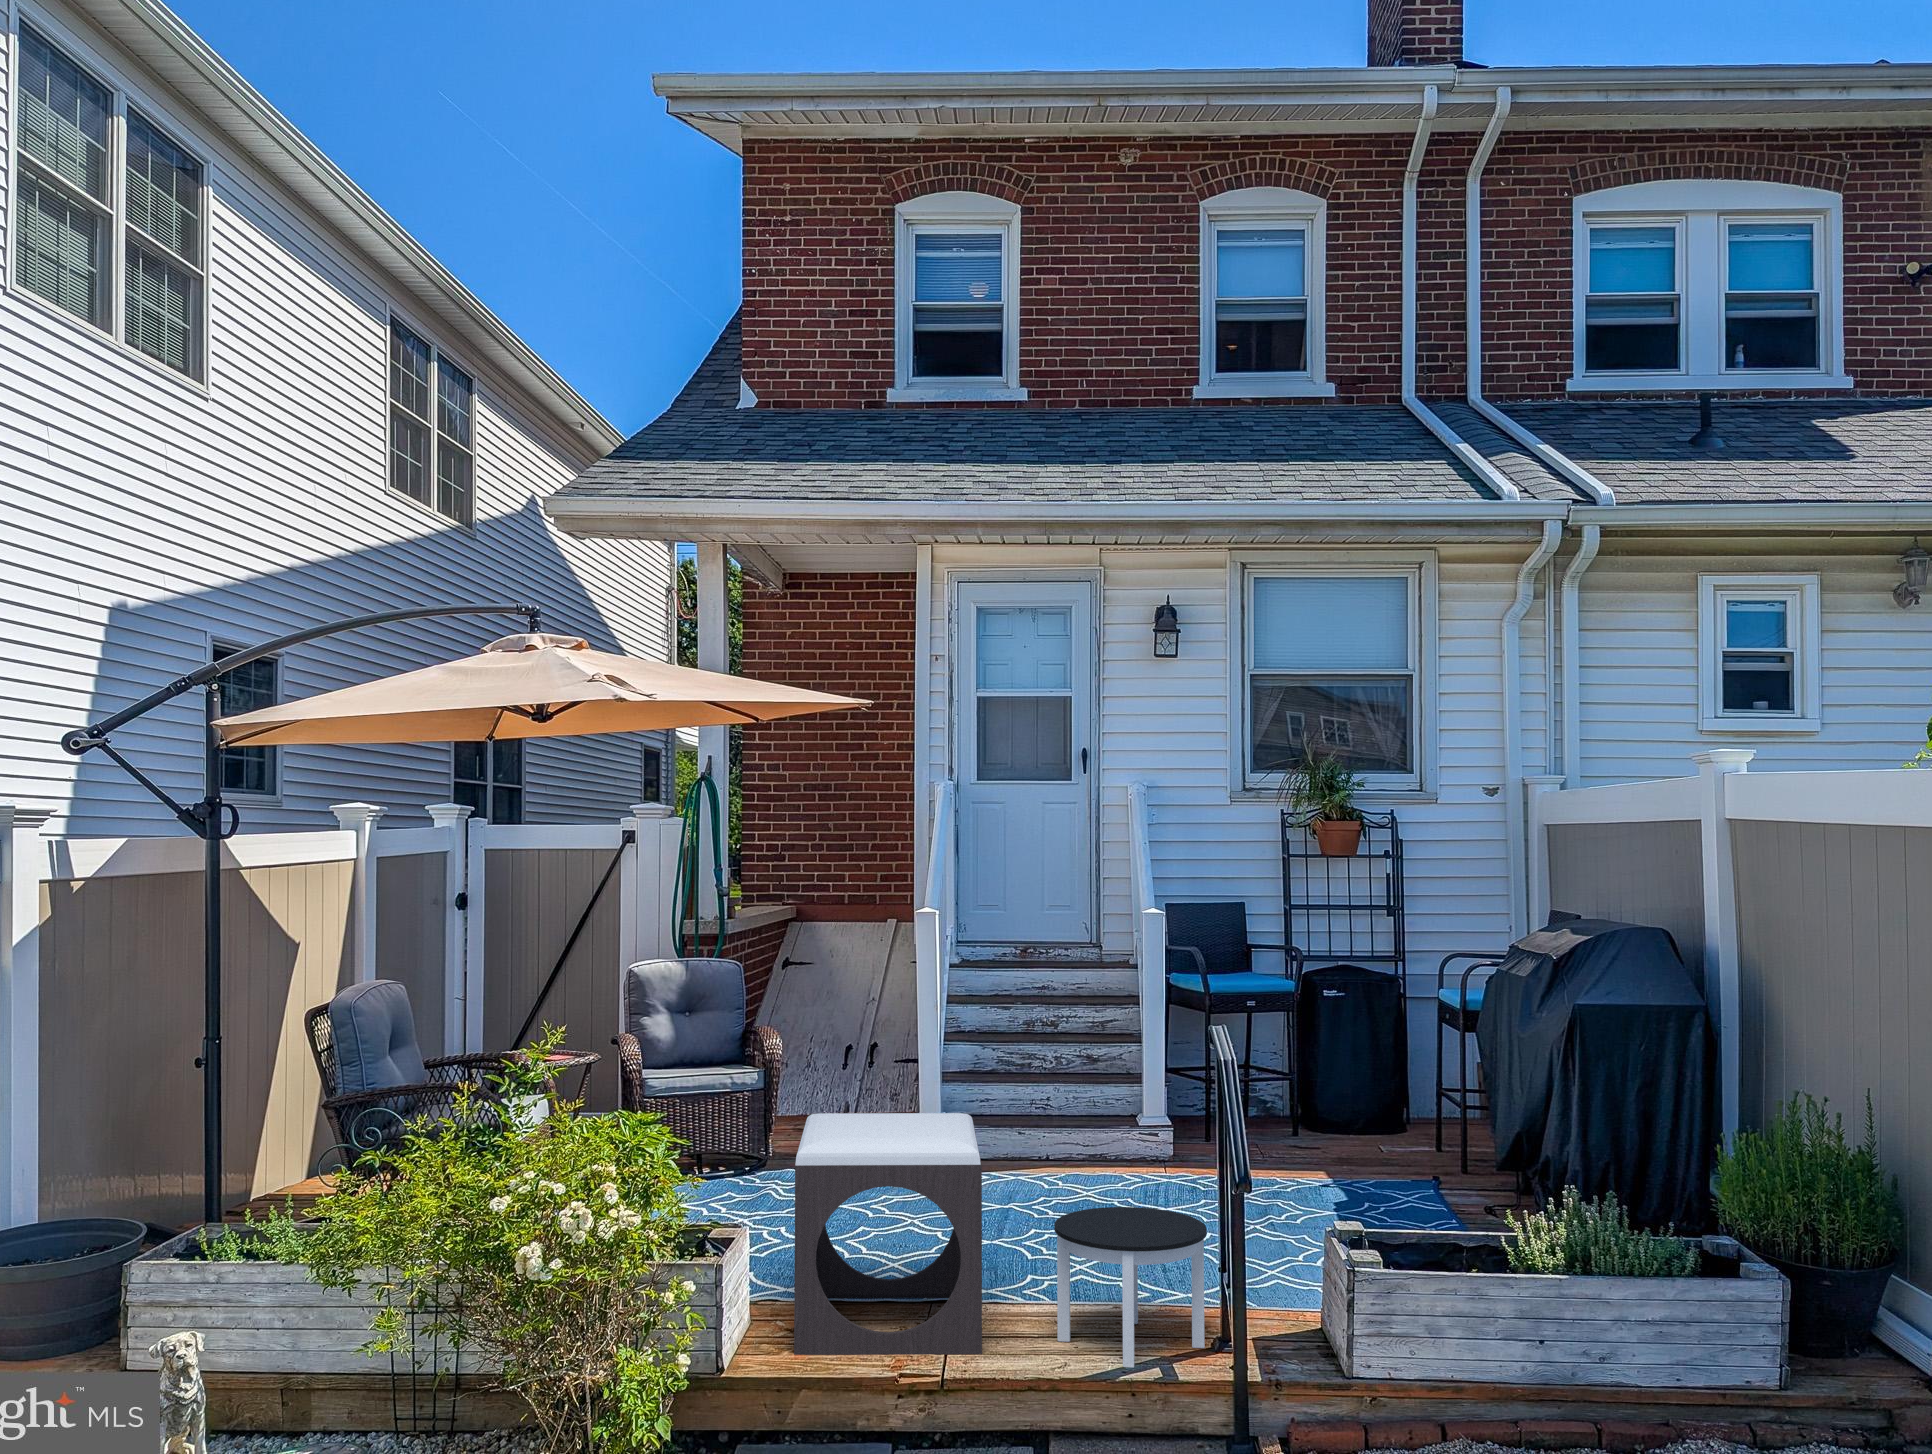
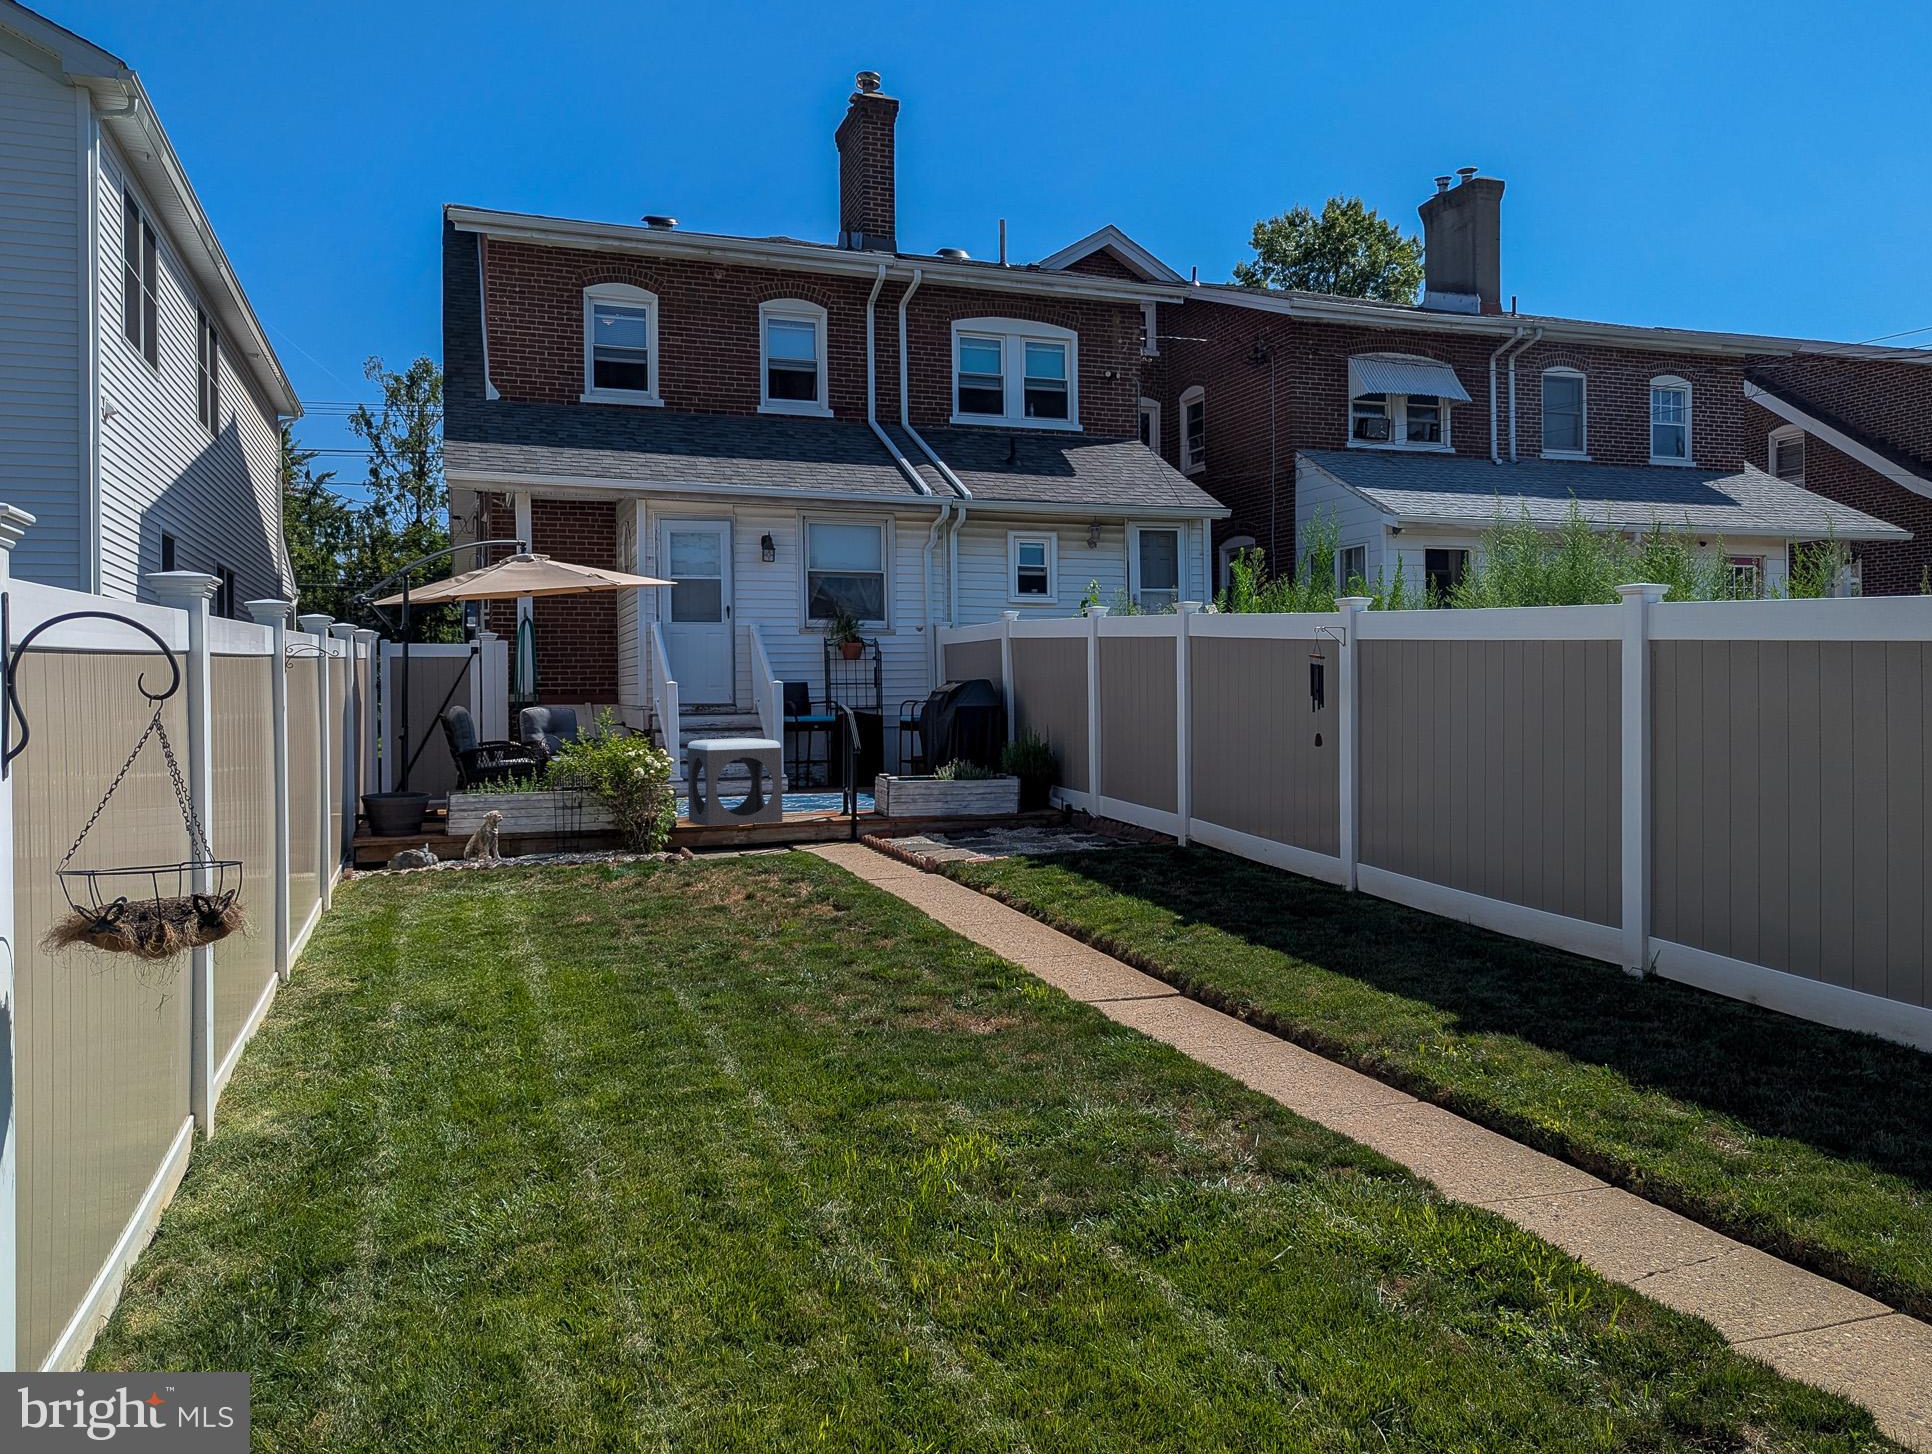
round table: present [1054,1207,1207,1368] -> none [805,770,865,820]

